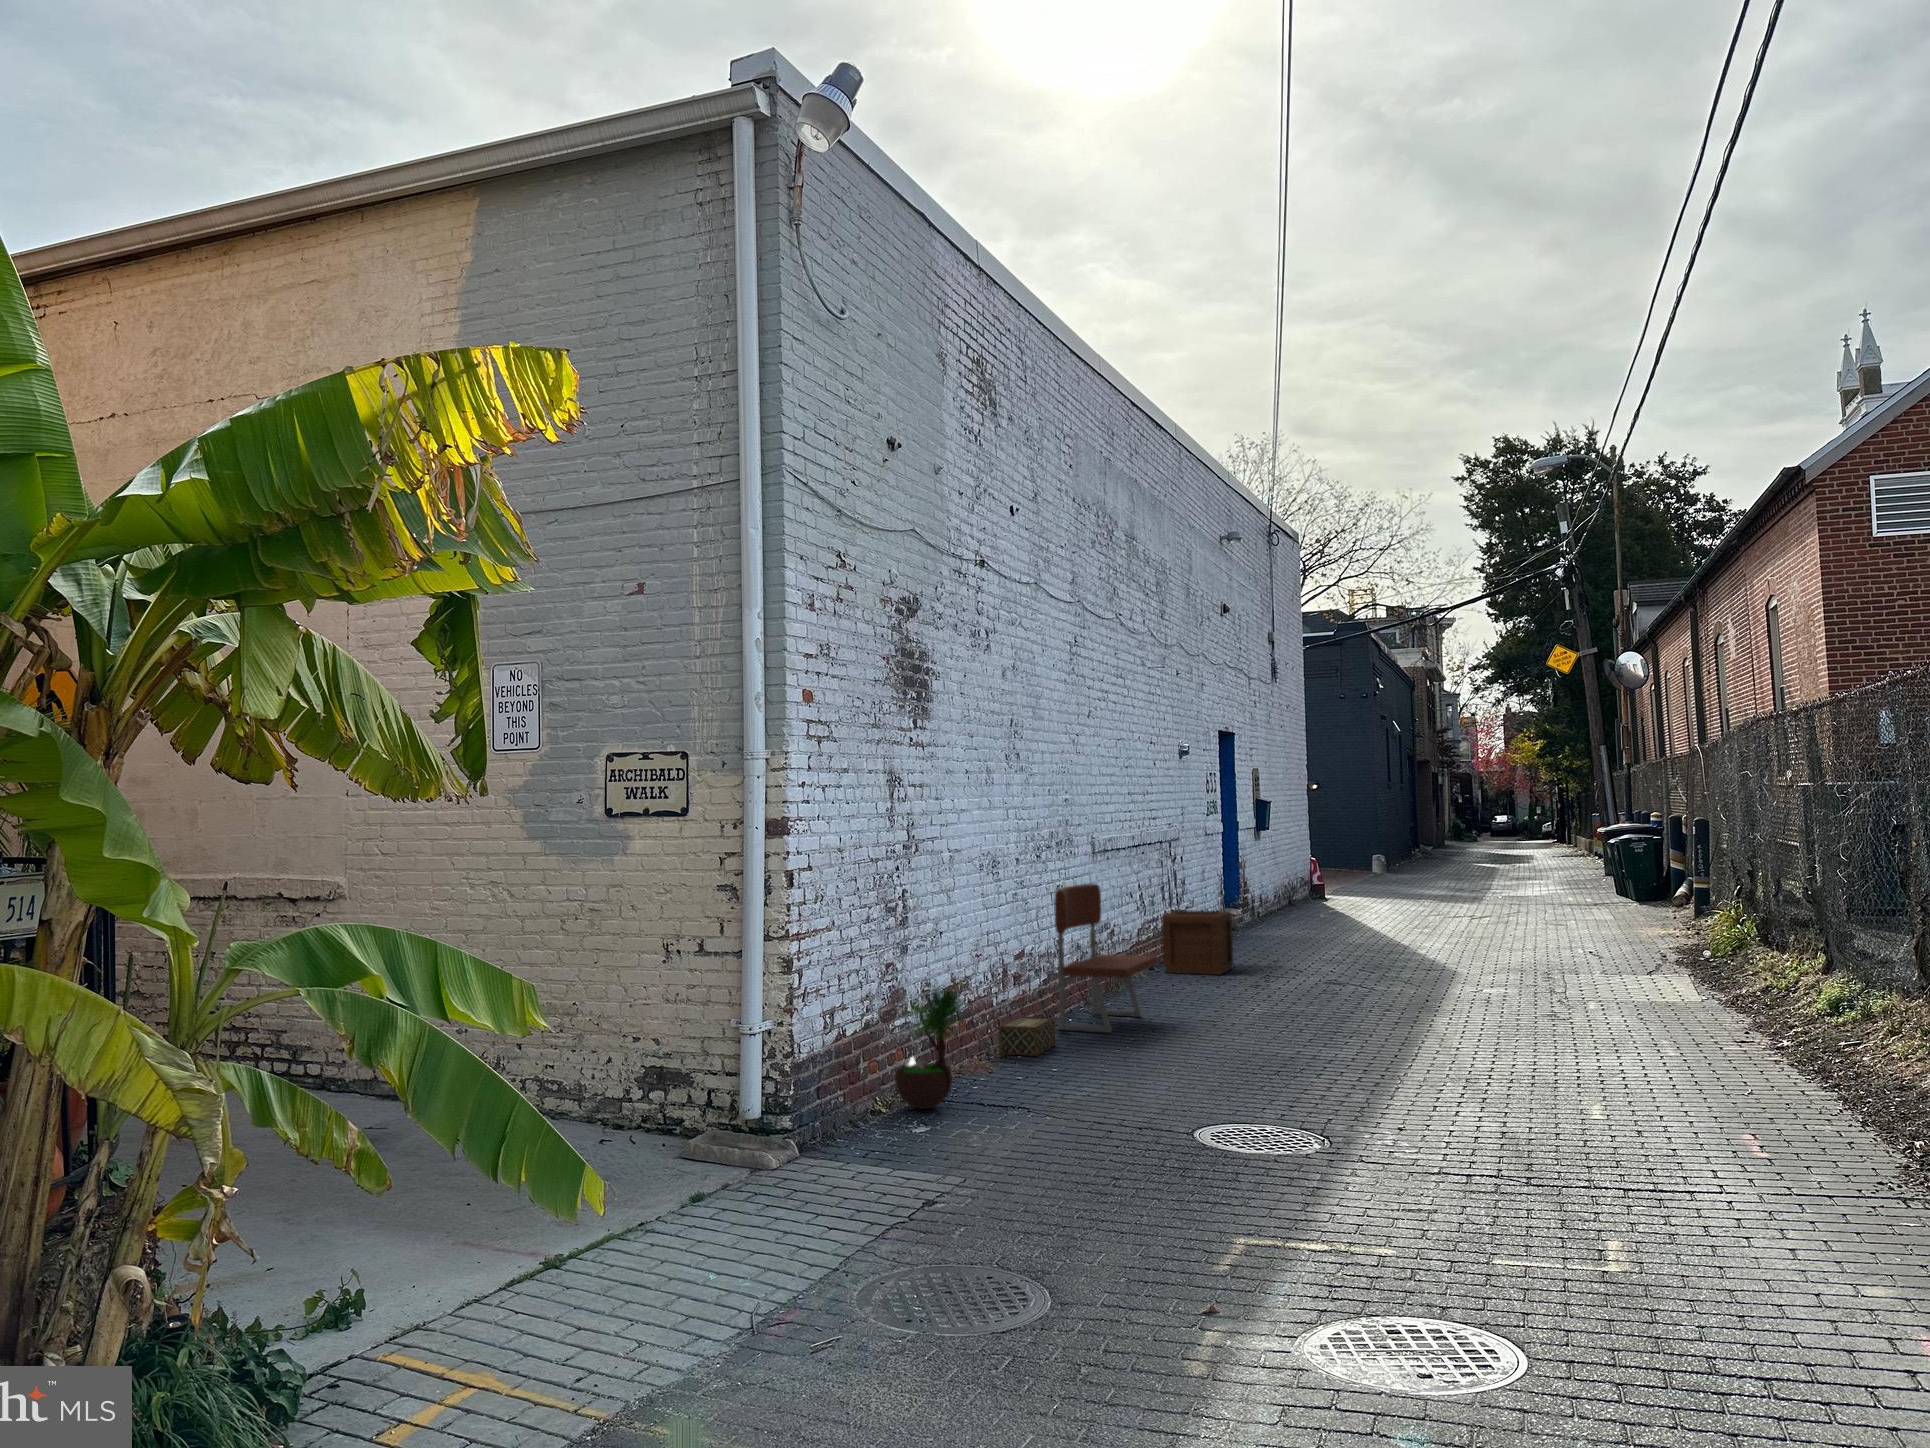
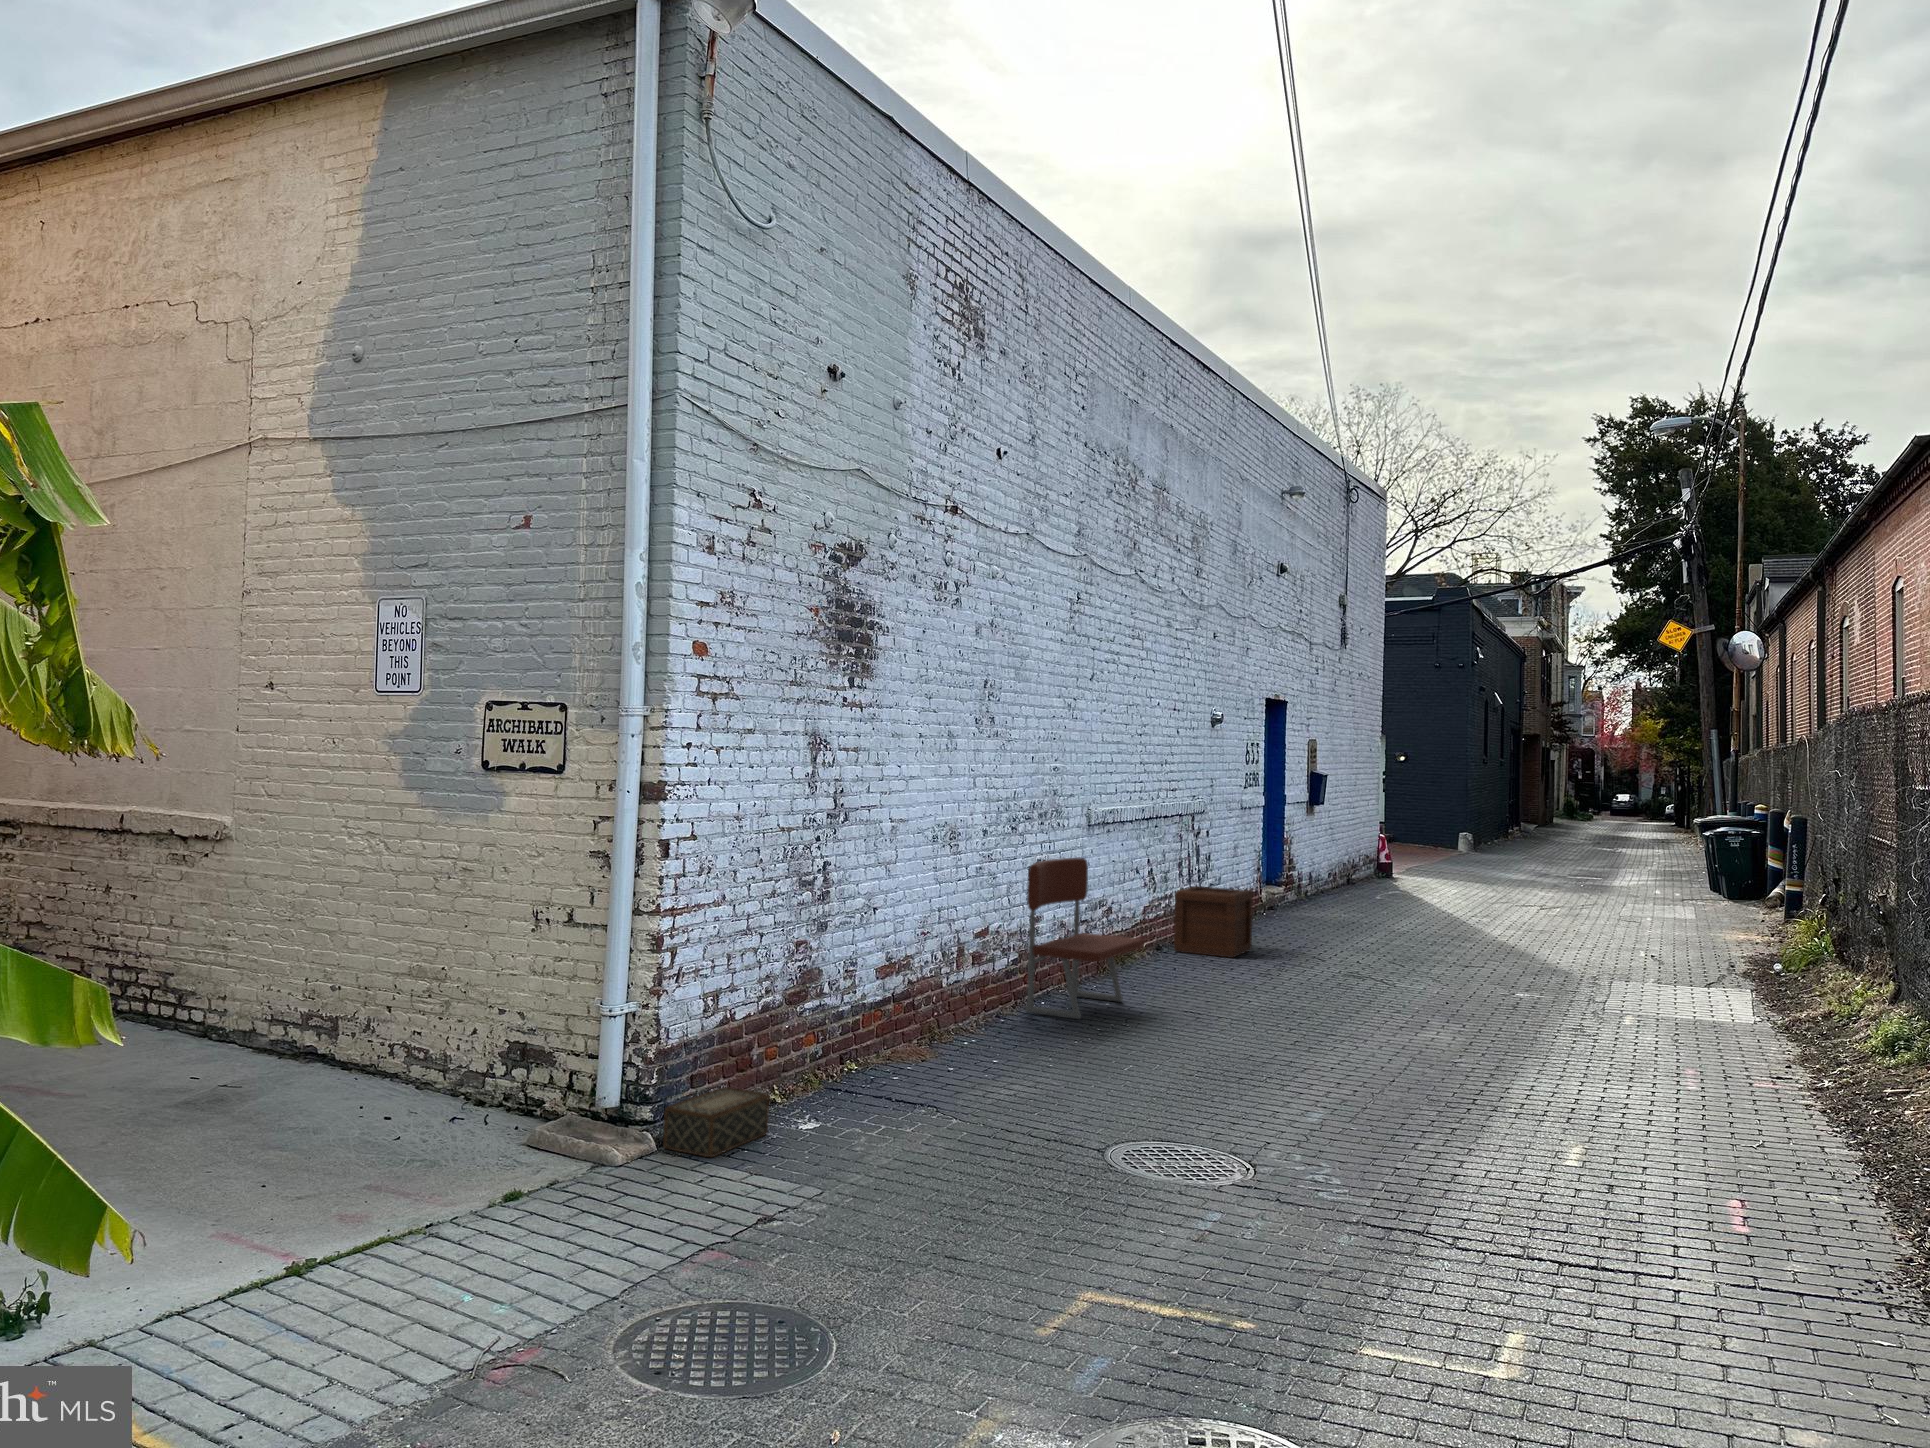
potted tree: present [895,980,968,1109] -> none [798,957,882,1099]
woven basket: present [999,1016,1055,1056] -> present [663,1087,769,1157]

